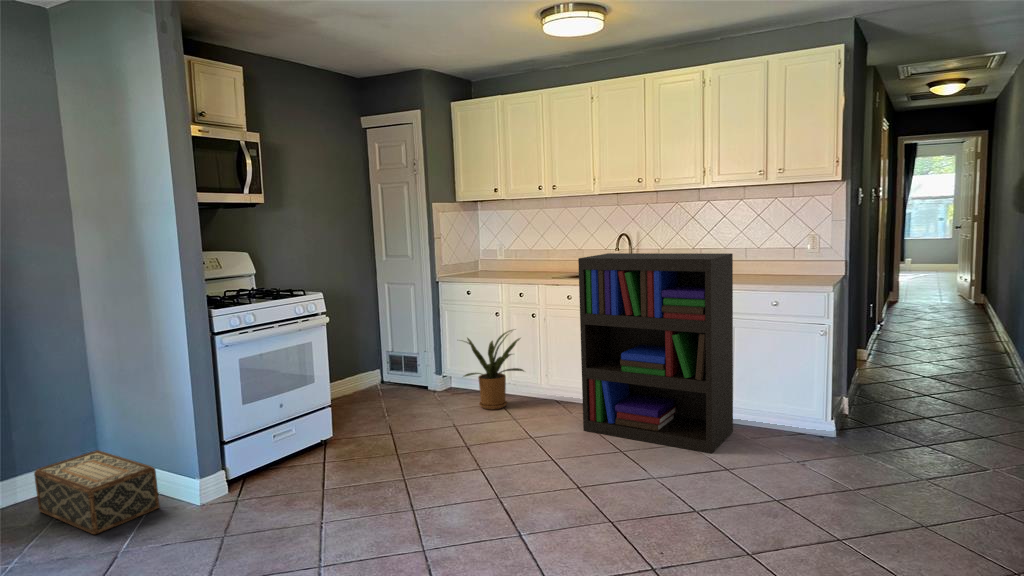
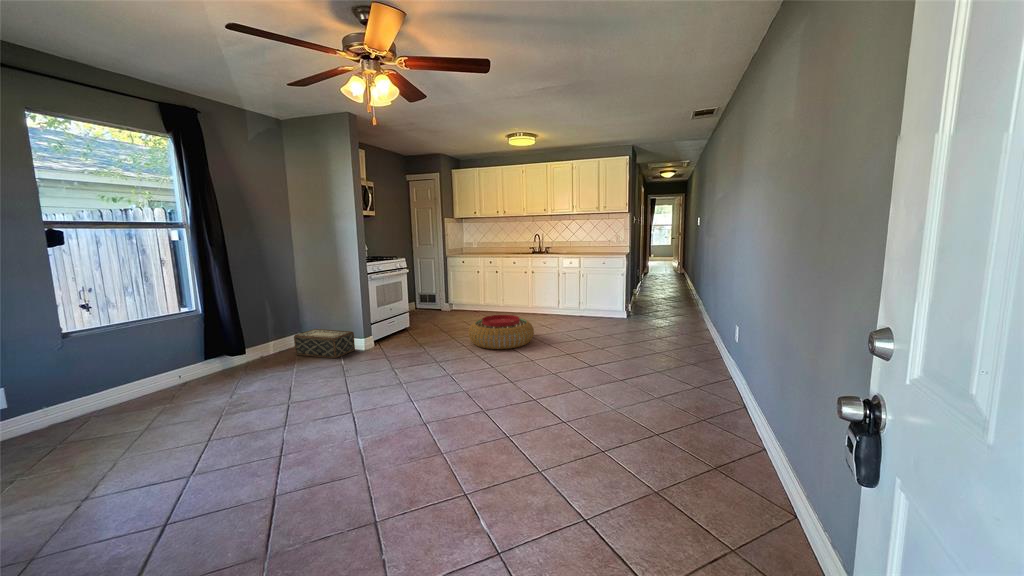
bookshelf: present [578,253,733,453] -> none [524,242,588,323]
house plant: present [463,330,524,410] -> none [460,278,495,315]
pouf: none [405,437,568,543] -> present [468,315,534,349]

